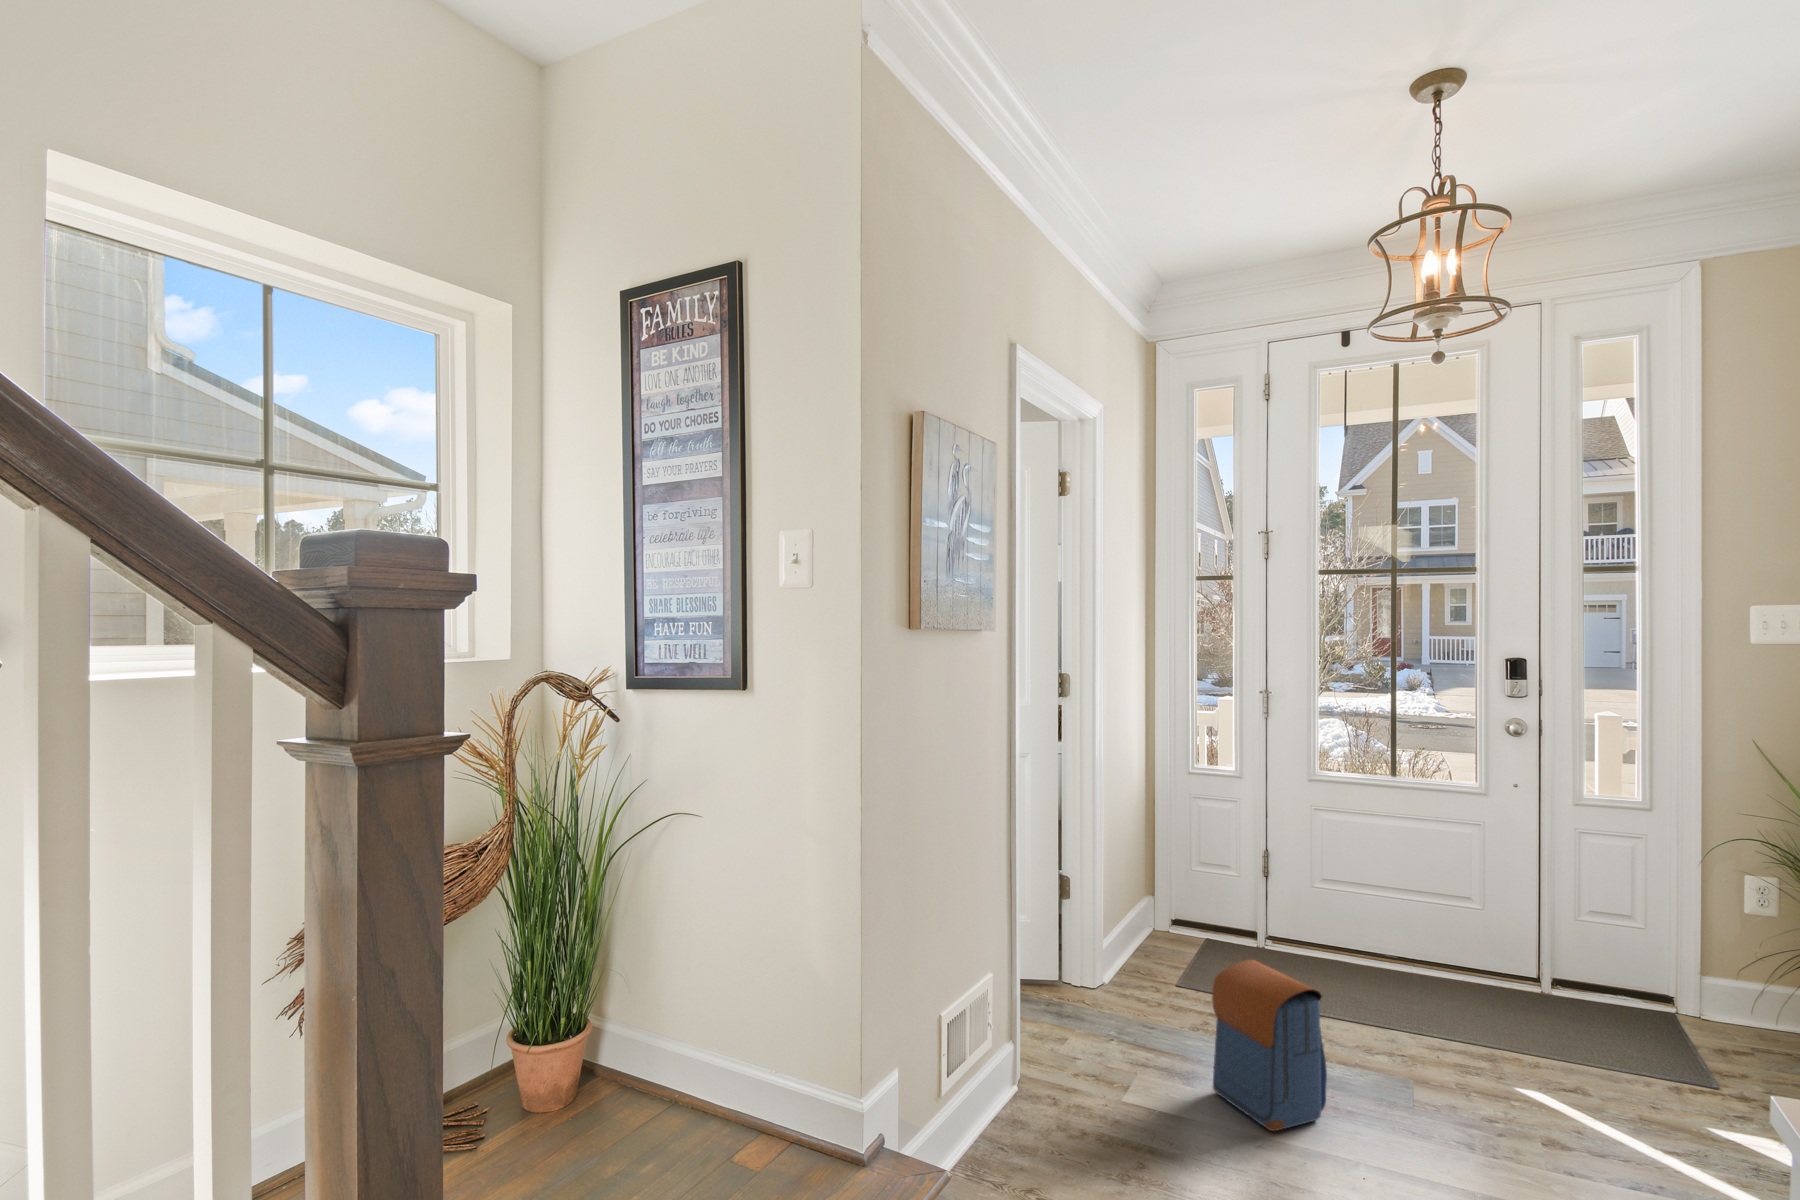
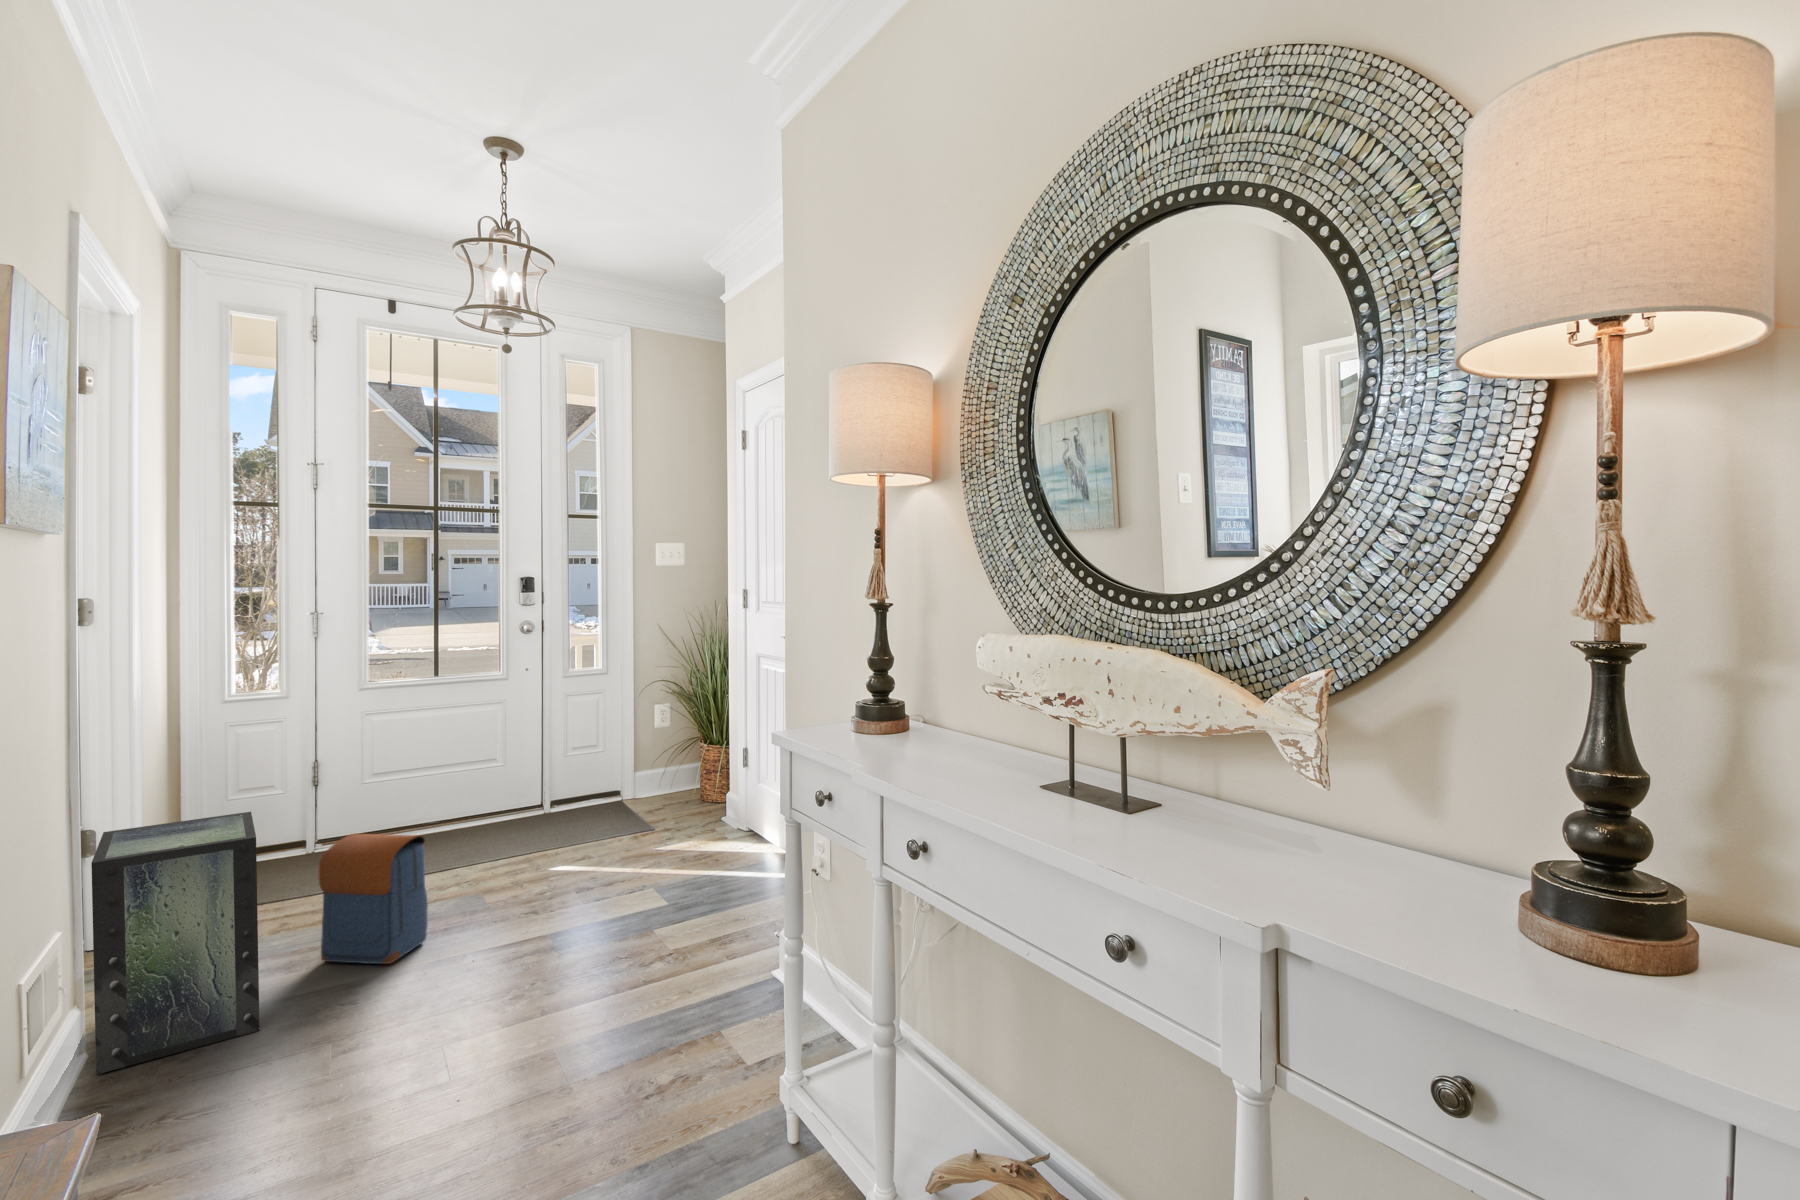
storage box: none [1016,896,1153,1145] -> present [91,812,260,1074]

